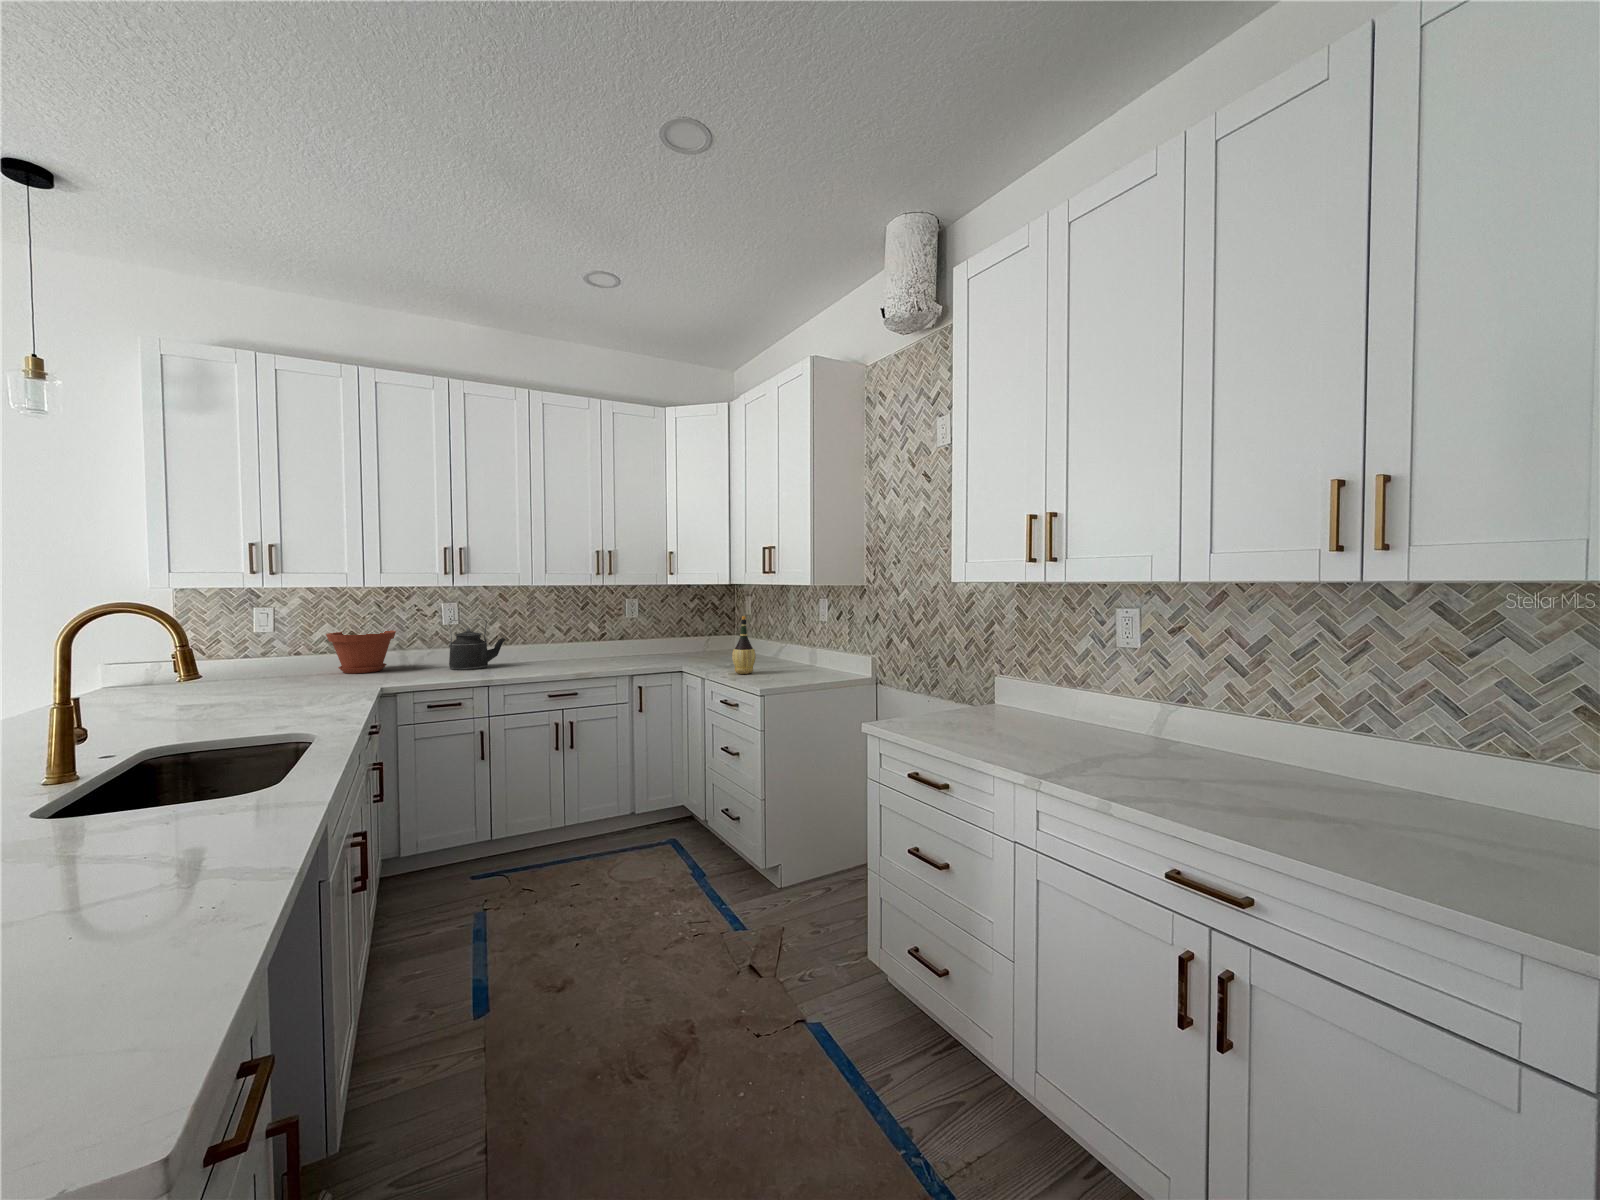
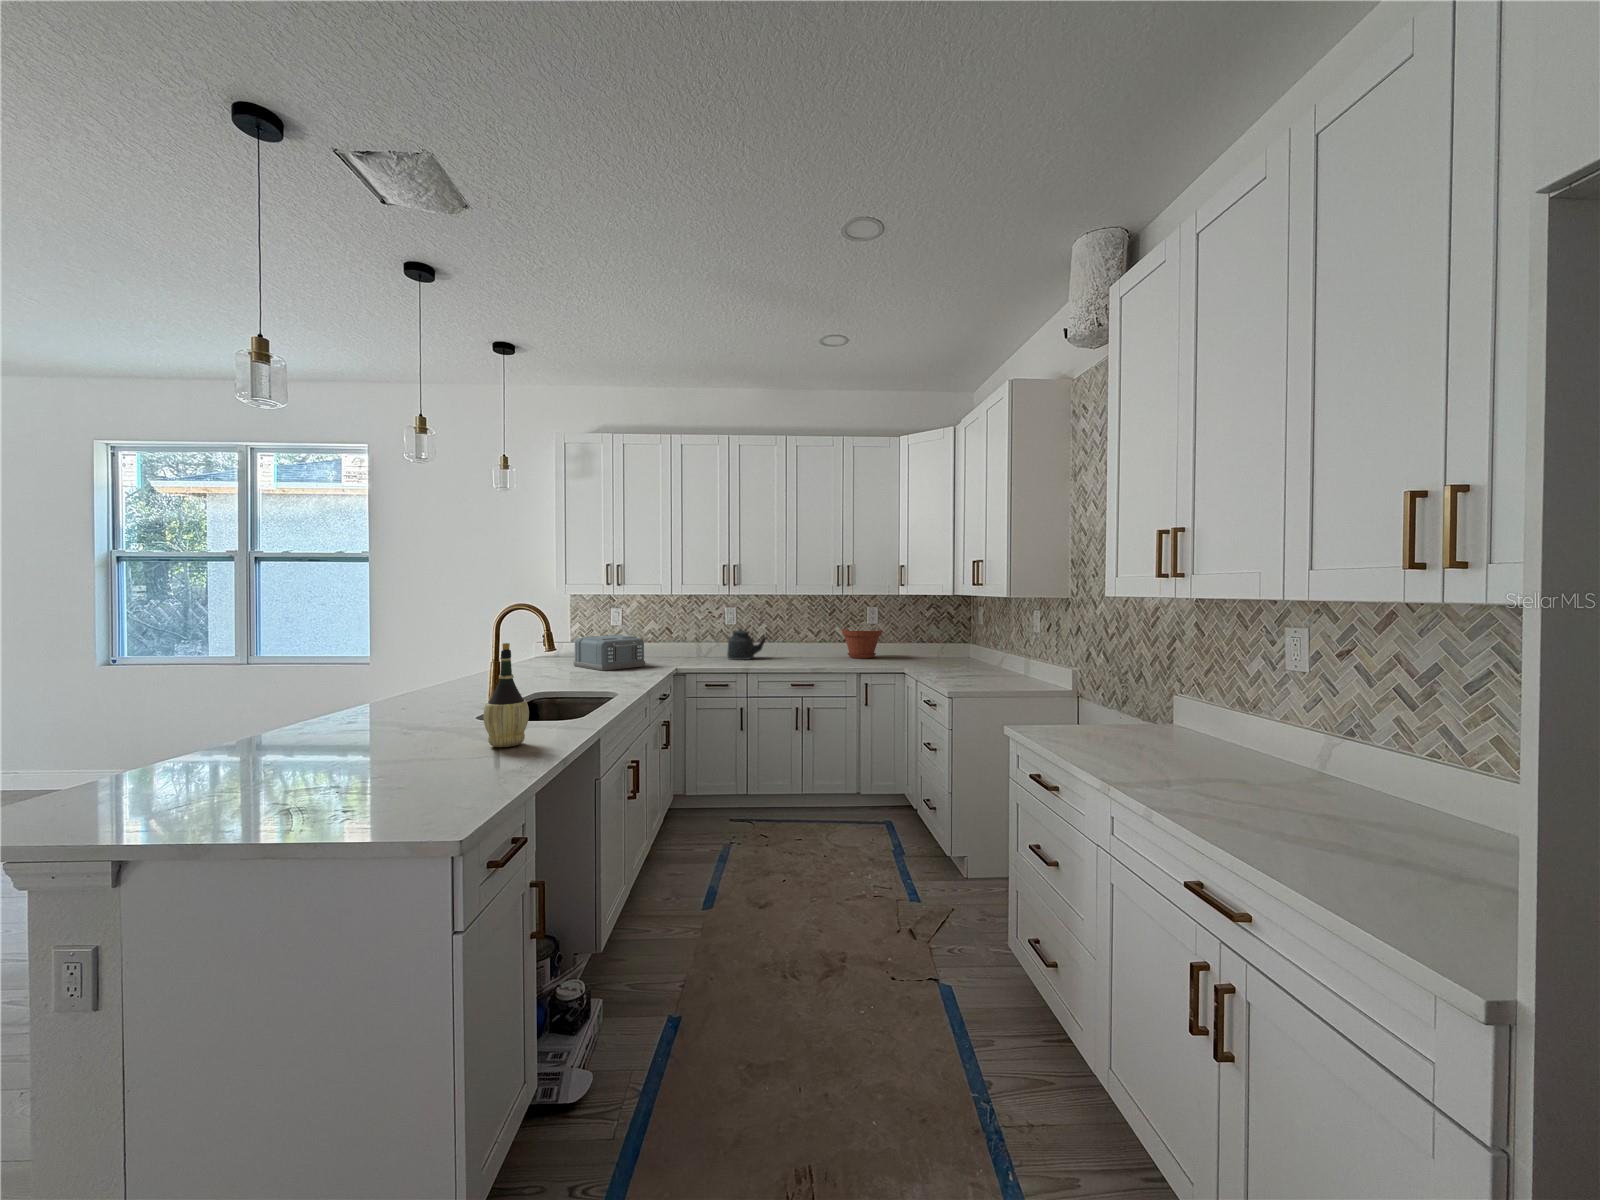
wine bottle: present [732,616,756,674] -> present [483,643,529,747]
plant pot: present [326,630,396,673] -> present [841,629,883,659]
toaster: none [196,647,330,701] -> present [573,635,645,671]

